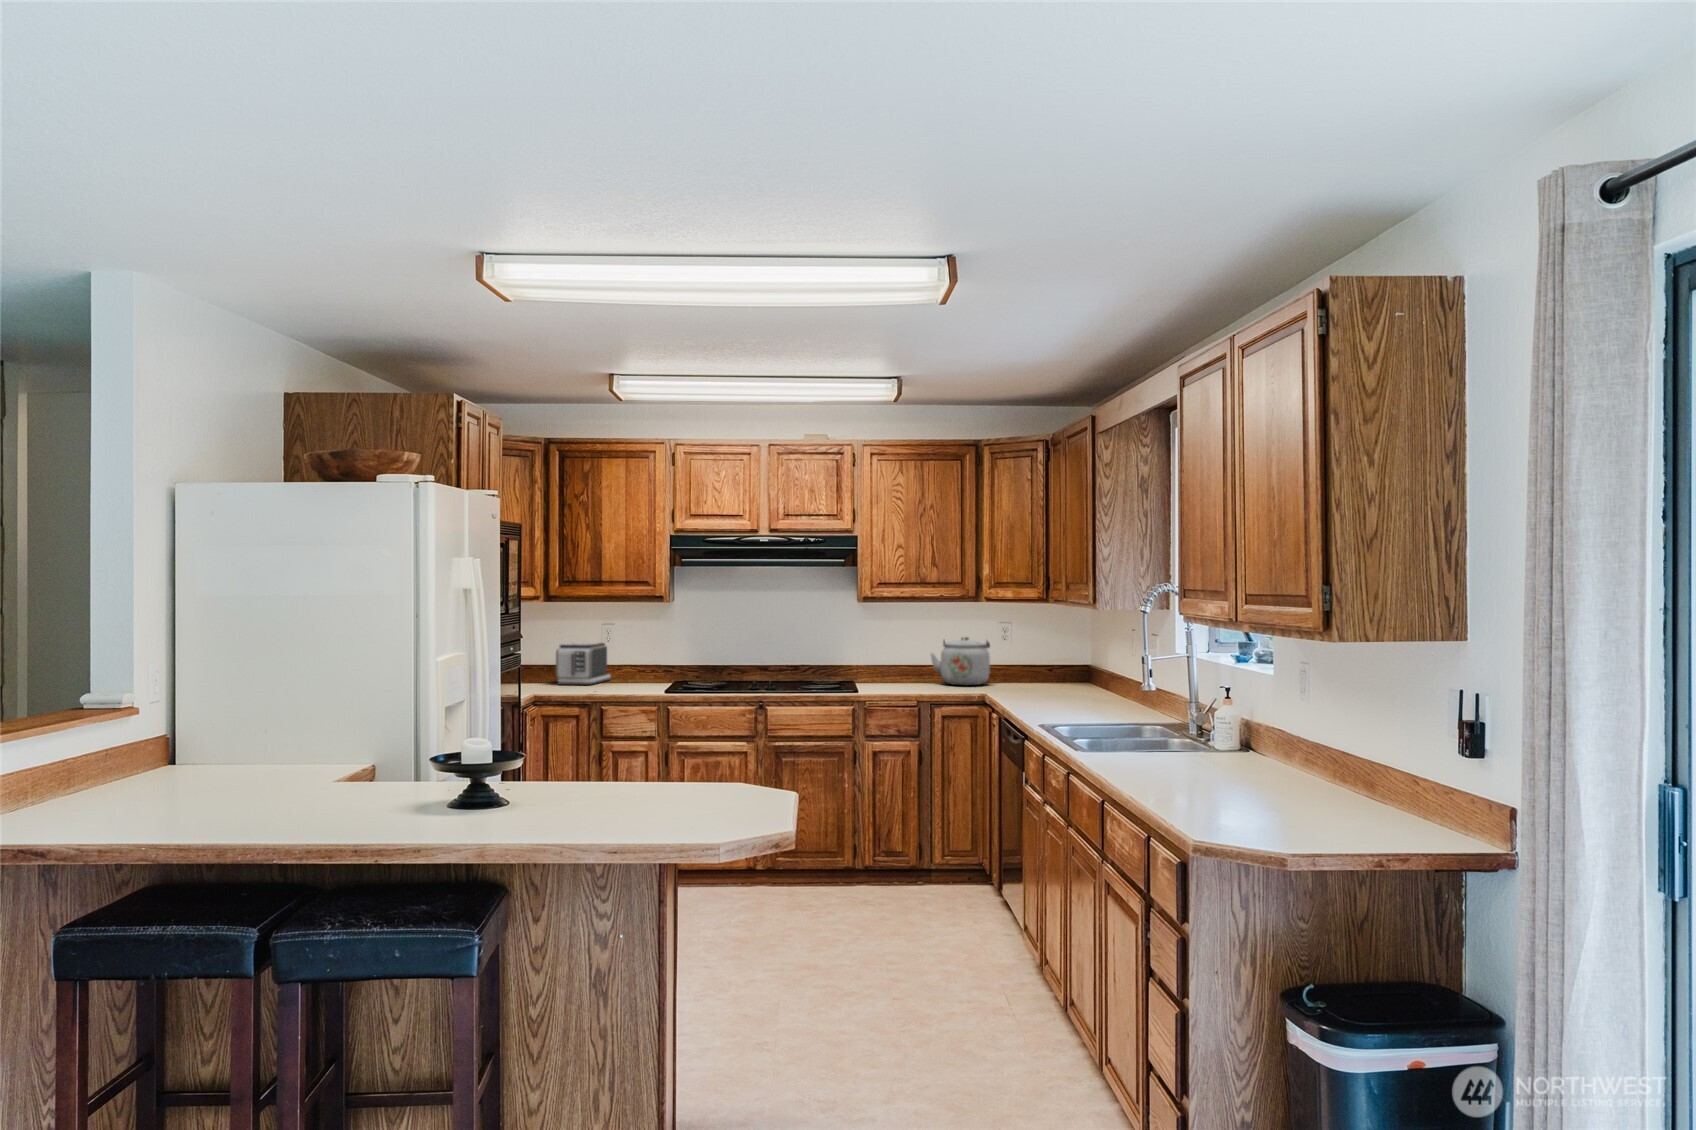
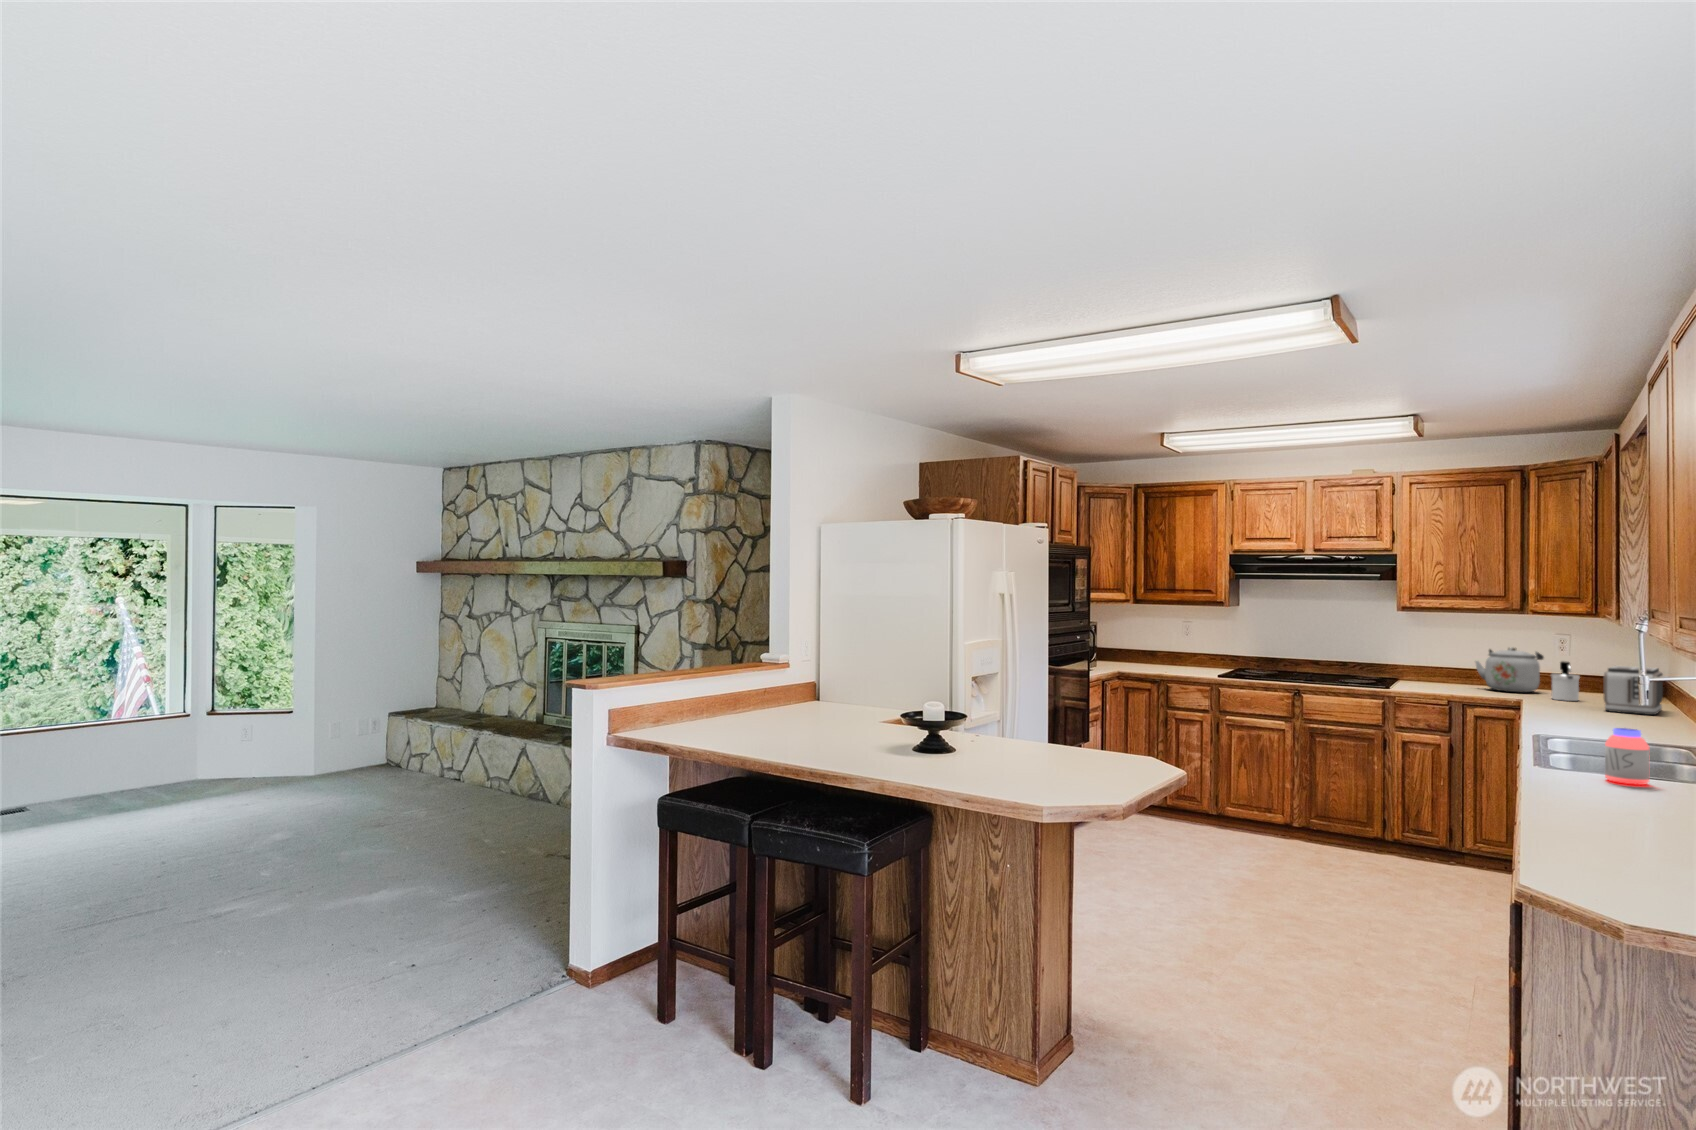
toaster: present [556,643,611,685] -> present [1604,666,1663,715]
soap dispenser: none [1008,650,1033,692] -> present [1551,661,1580,701]
jar: none [1217,745,1259,810] -> present [1605,728,1650,785]

